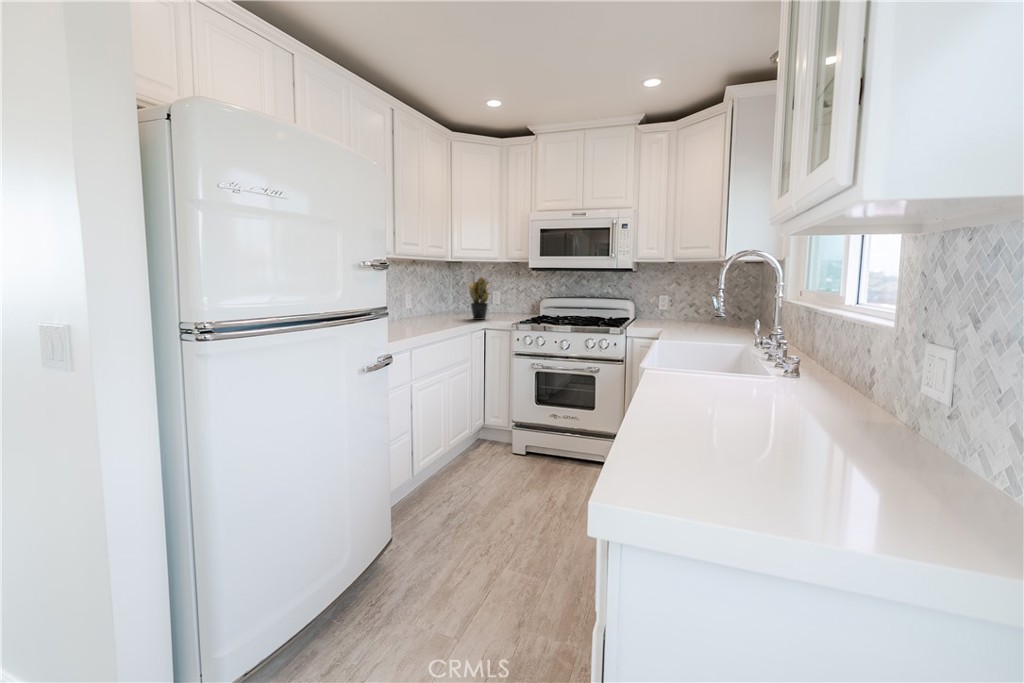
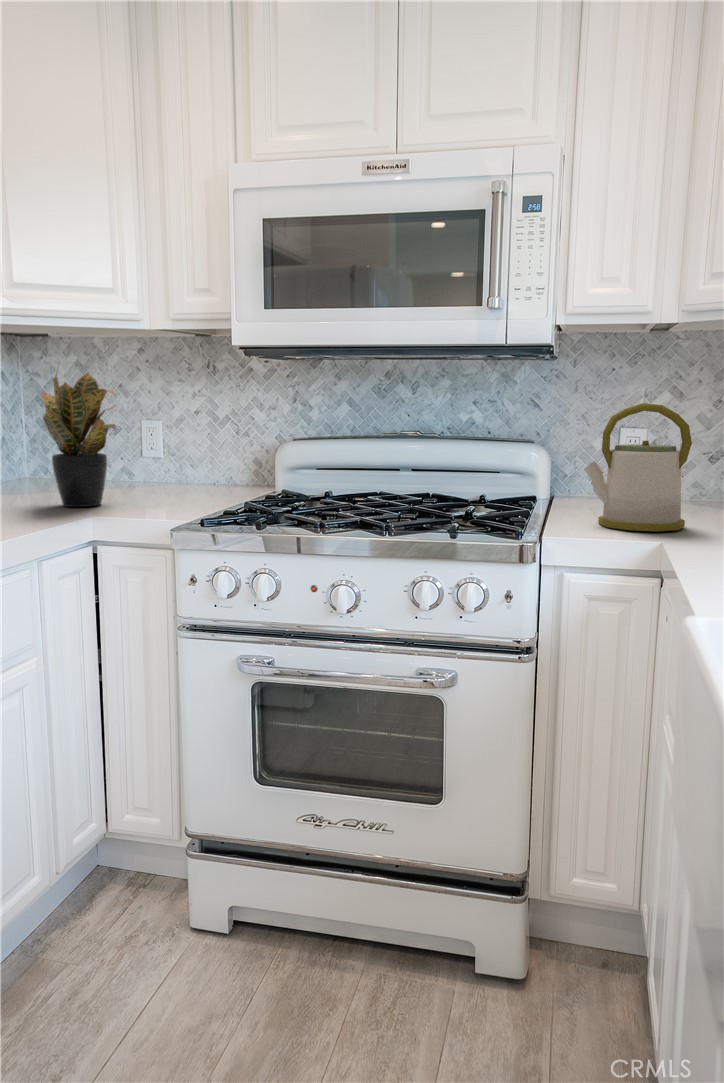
kettle: none [641,288,675,327] -> present [584,403,692,531]

